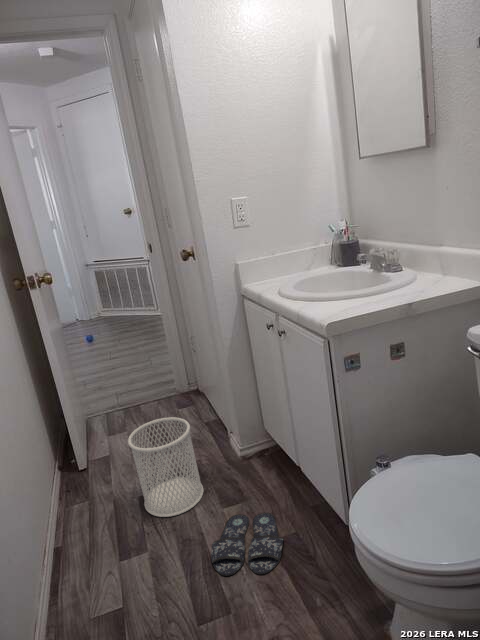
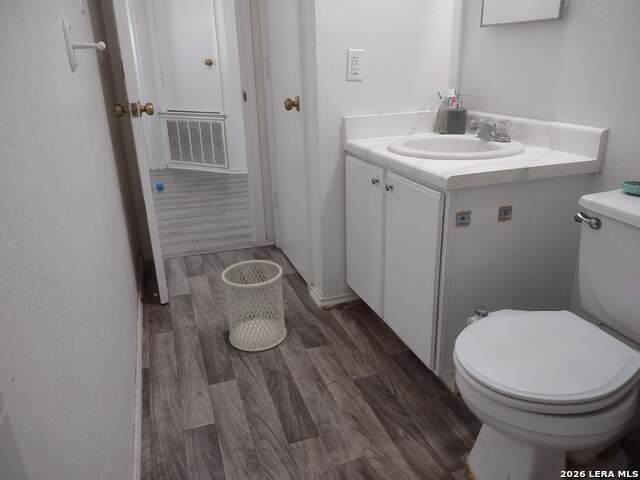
slippers: present [211,513,284,576] -> none [297,355,366,407]

